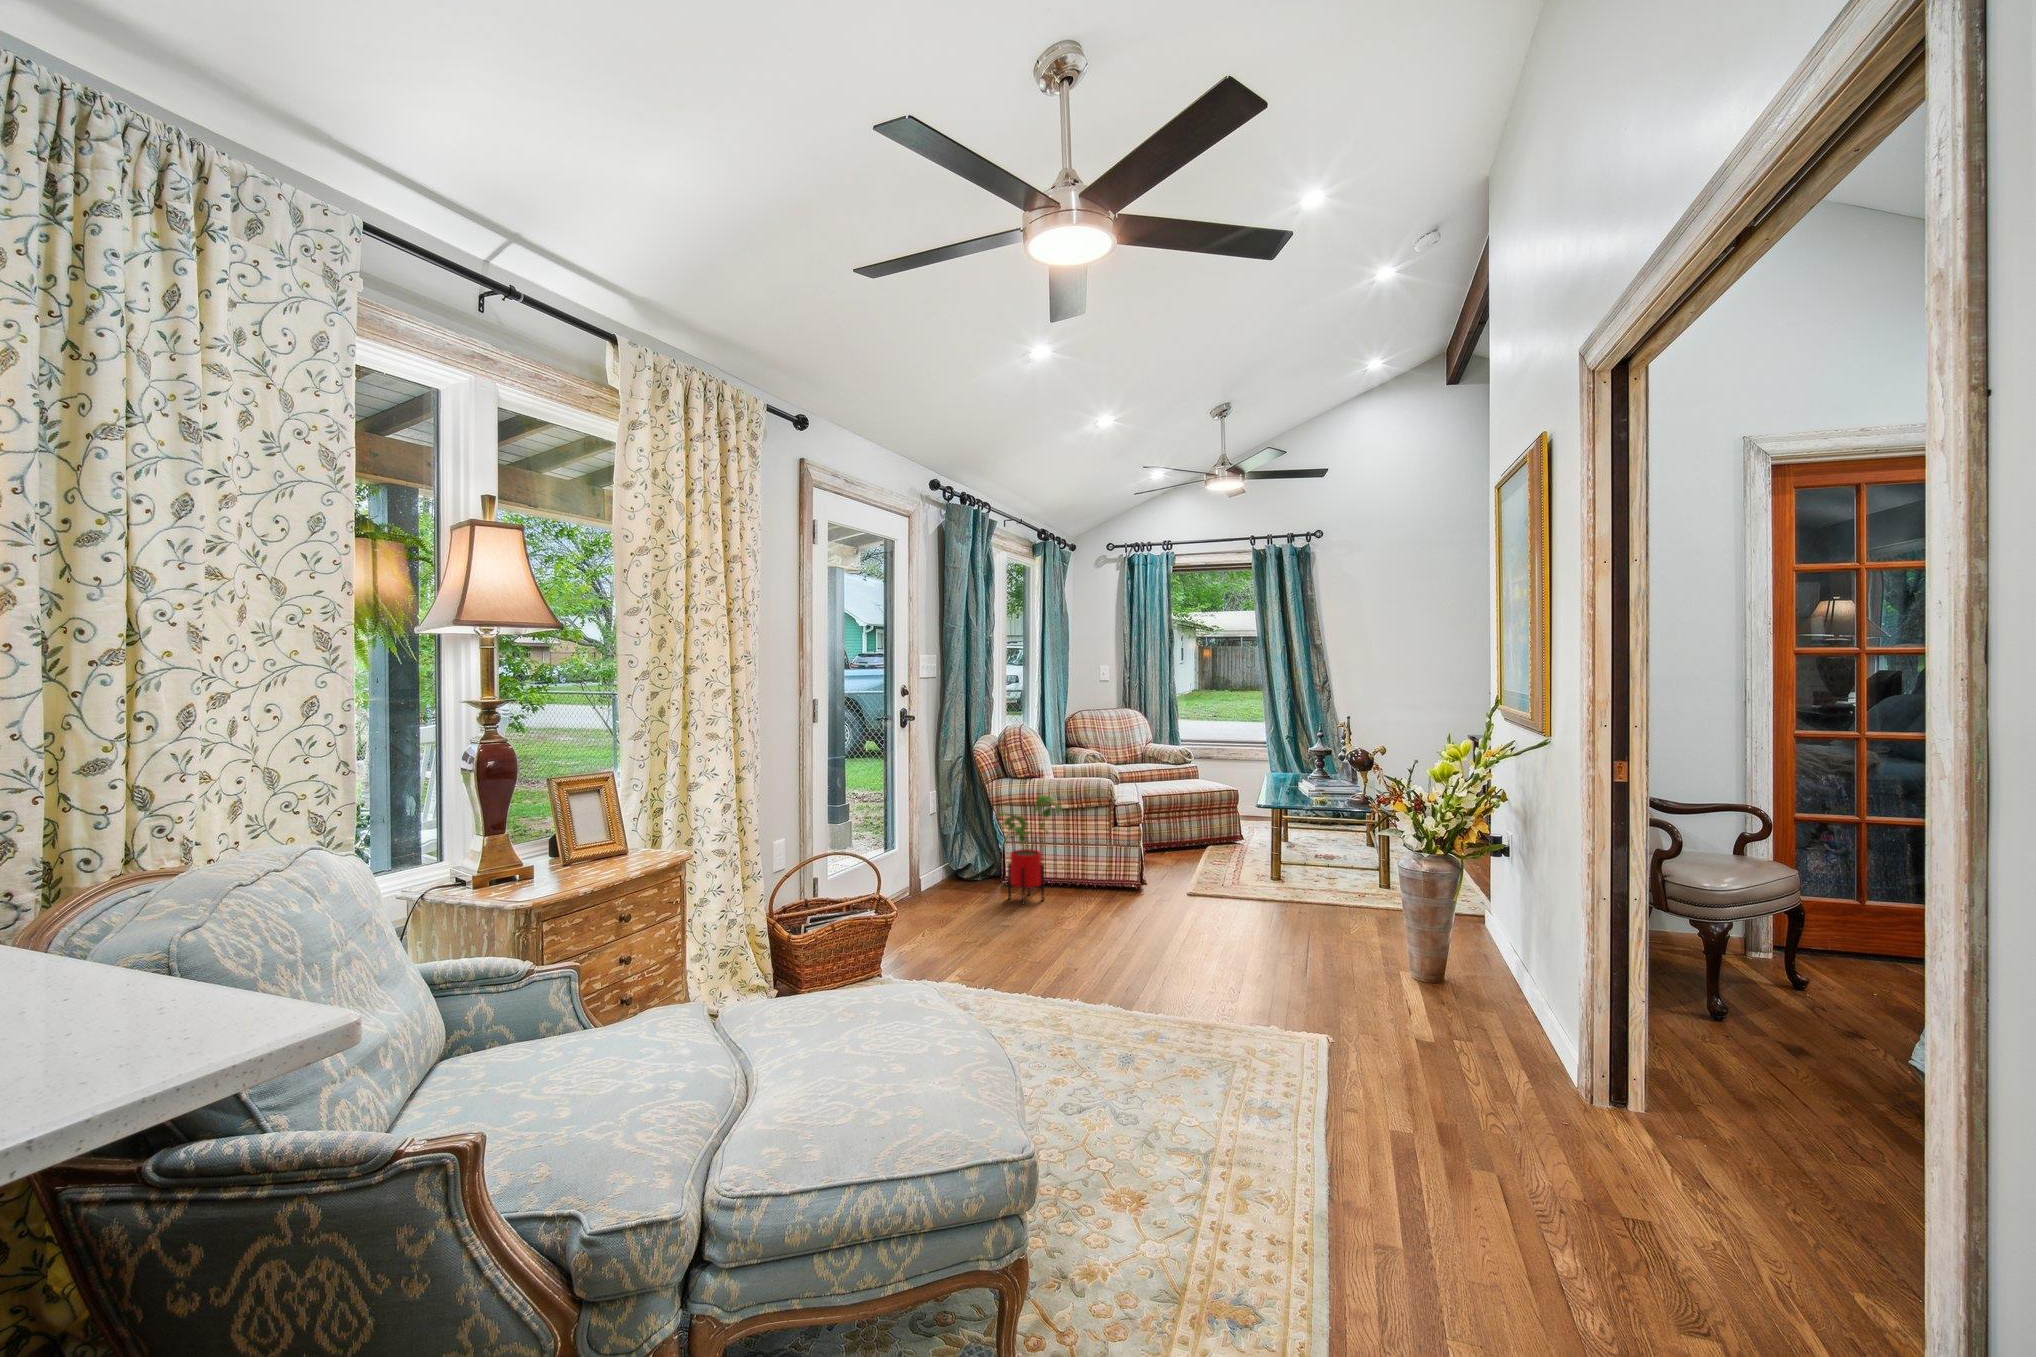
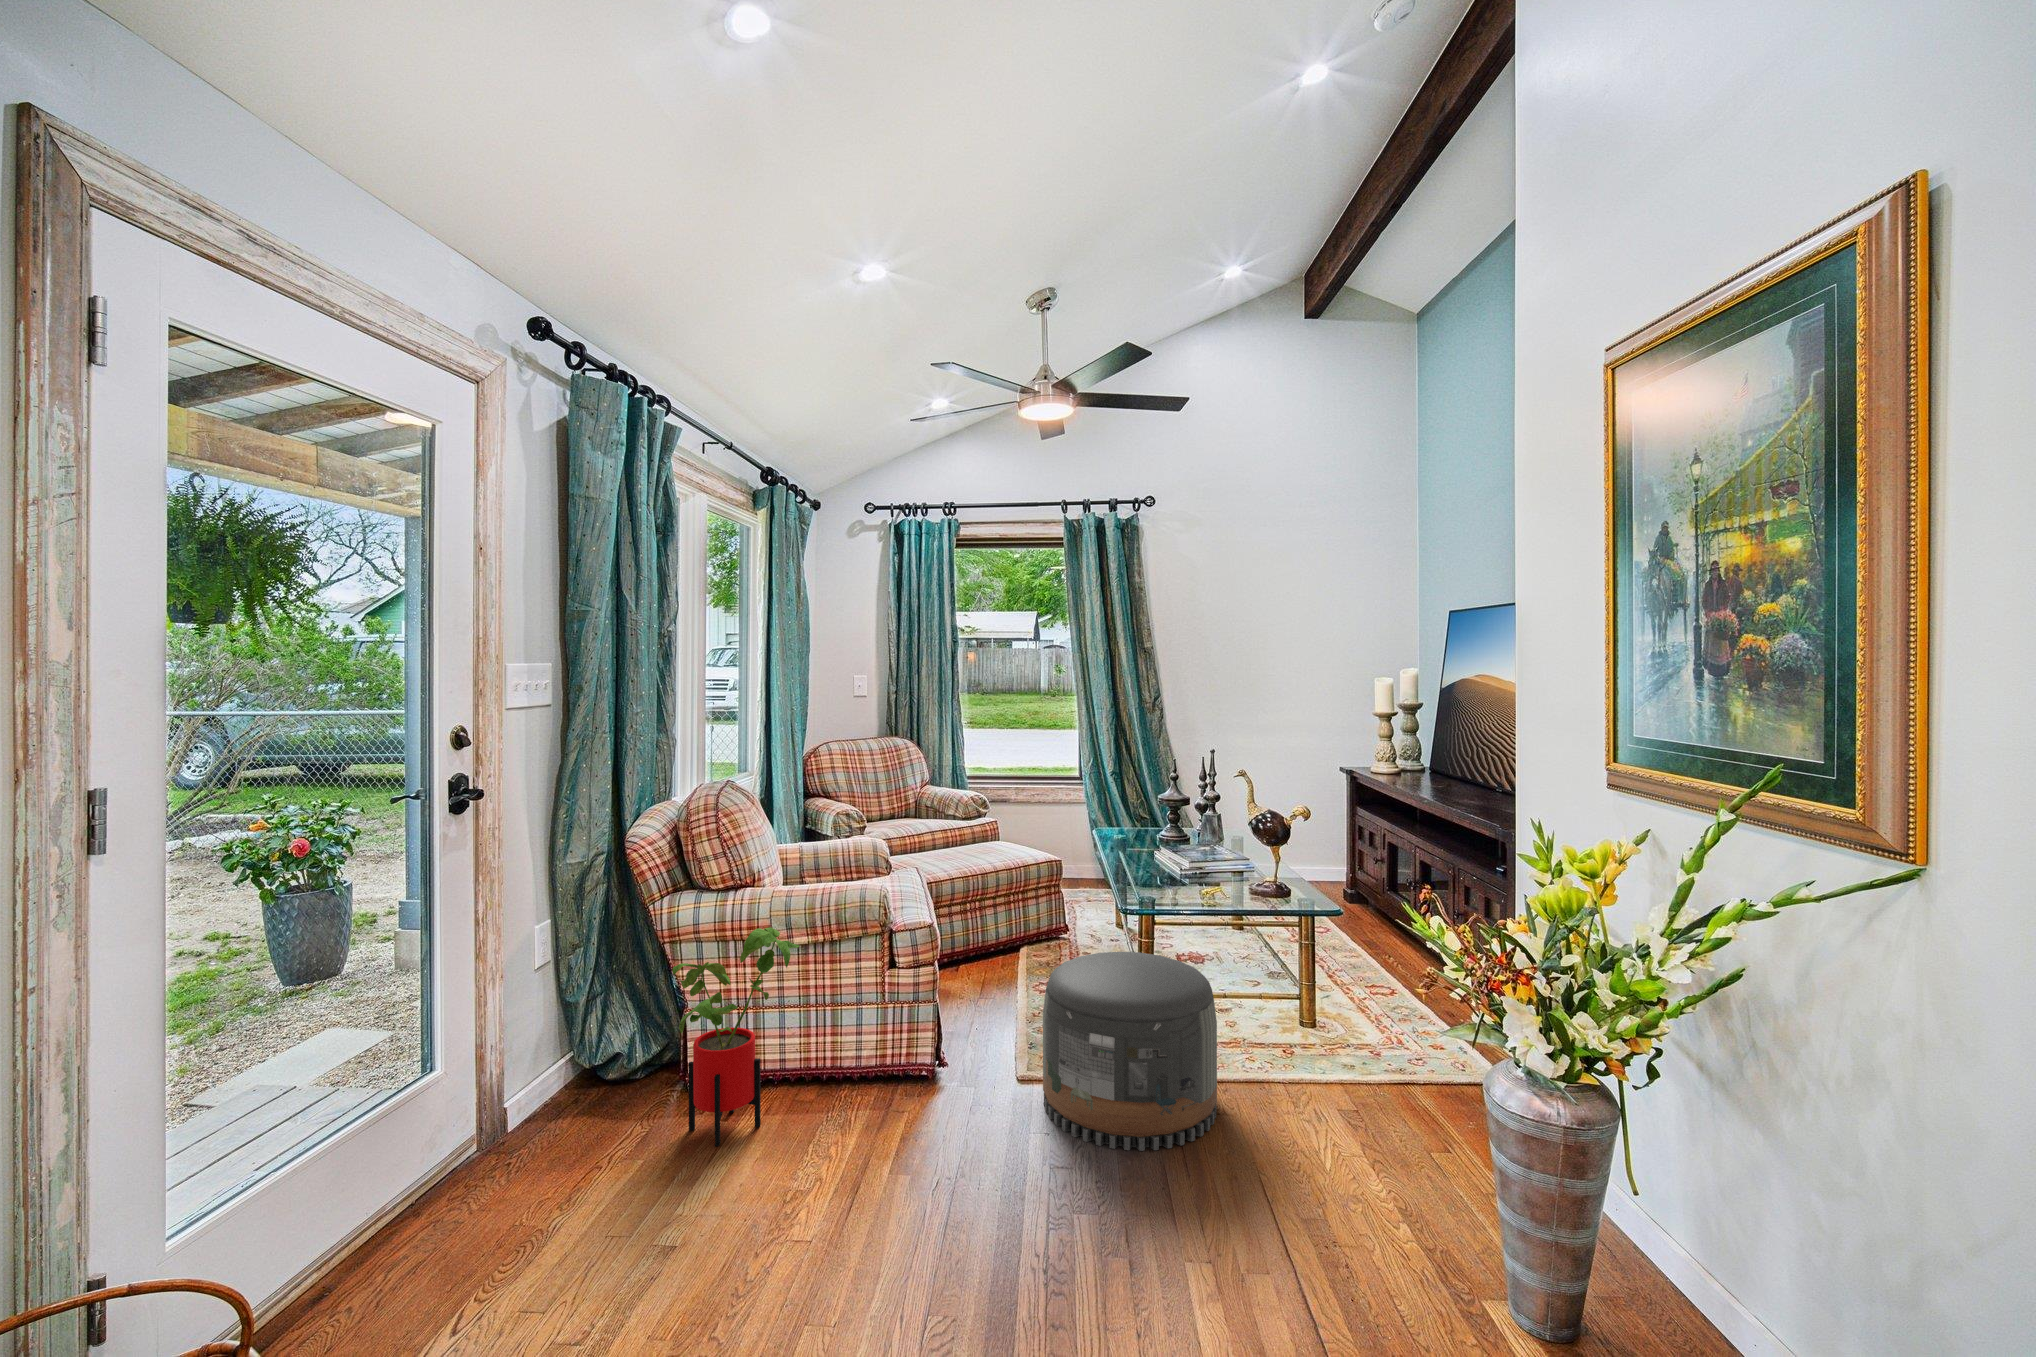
pouf: none [1201,826,1306,926] -> present [1043,952,1217,1151]

